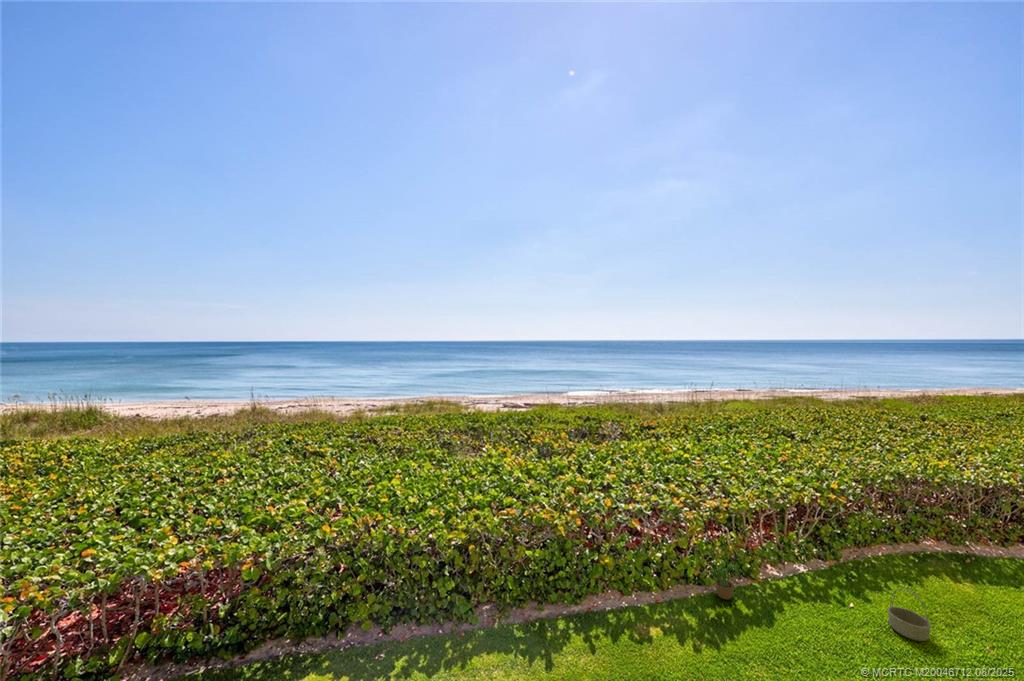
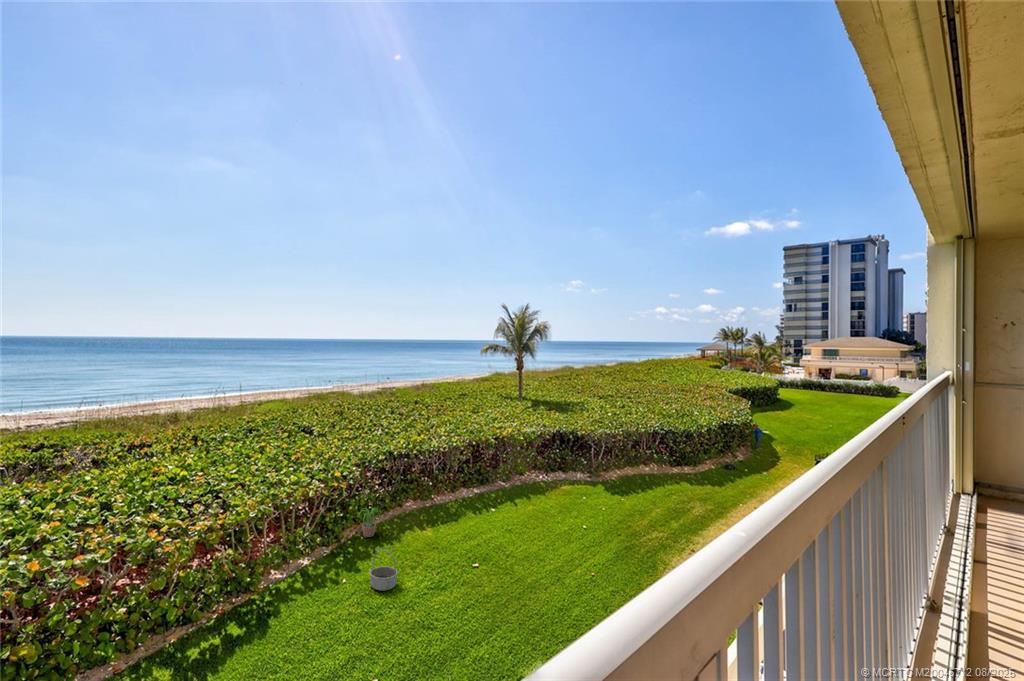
potted plant: present [711,561,740,599] -> present [358,508,381,537]

